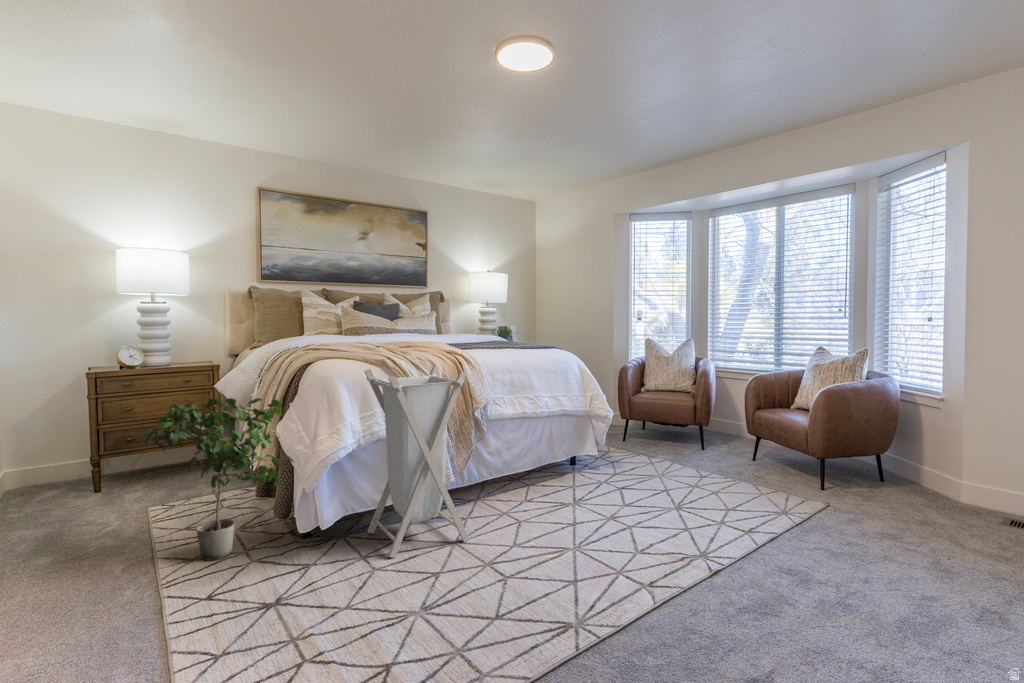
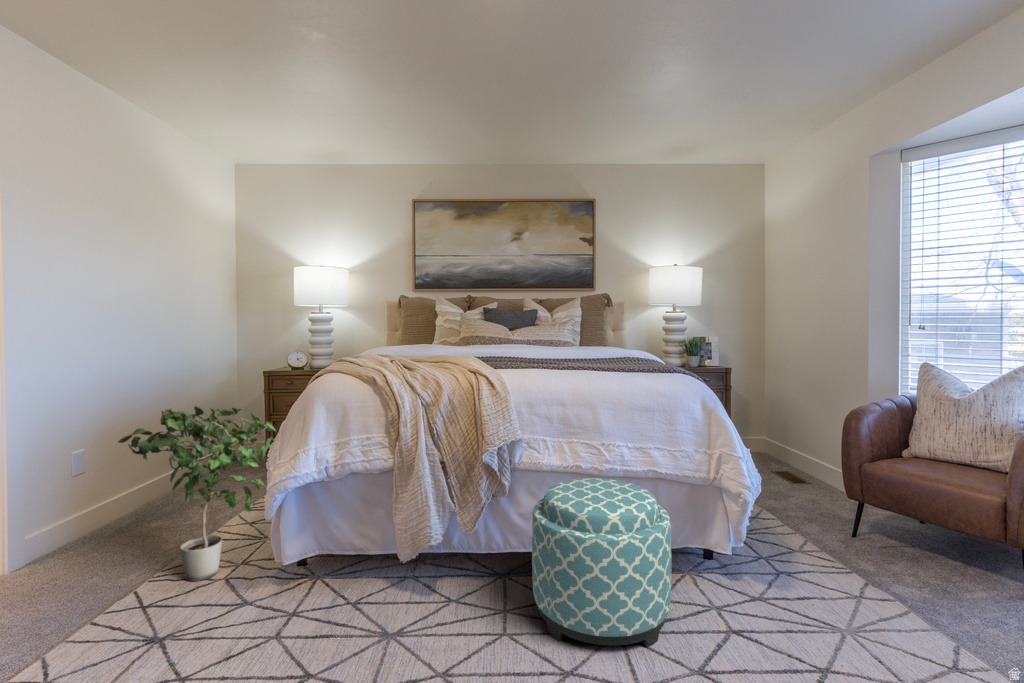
laundry hamper: present [365,366,469,558] -> none [293,384,438,655]
ottoman: none [501,422,585,516] -> present [532,478,671,647]

